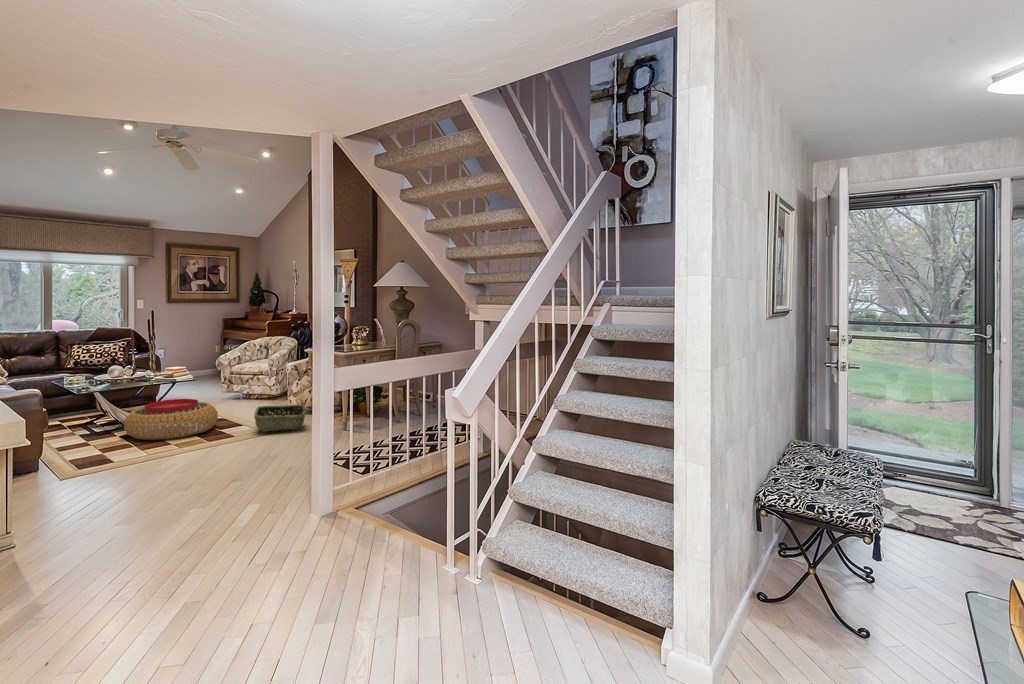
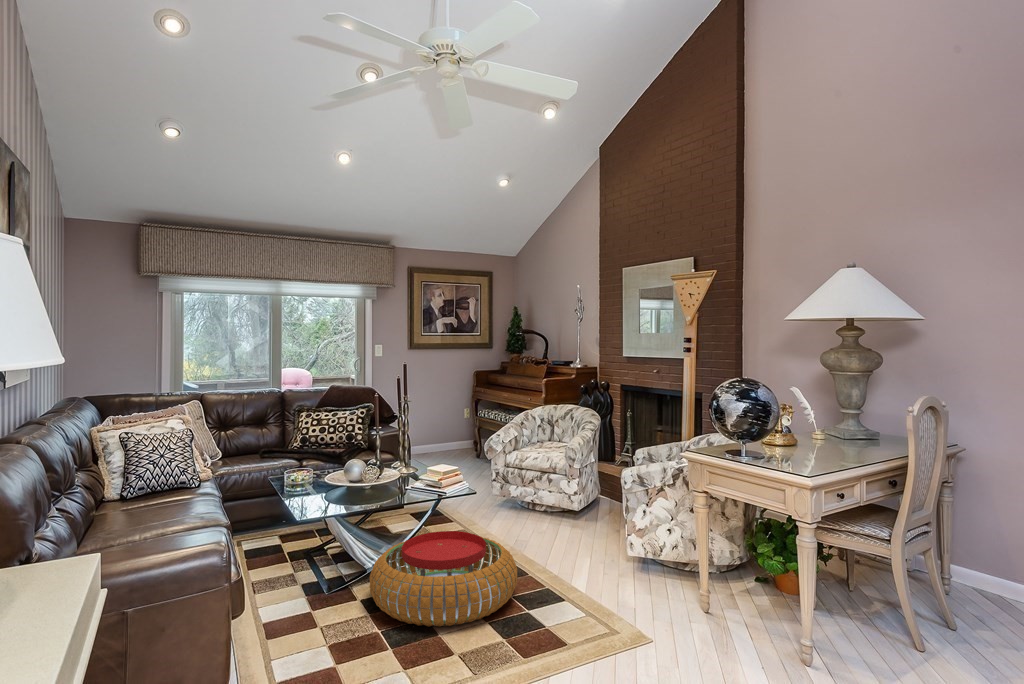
woven basket: present [254,405,306,432] -> none [591,565,697,628]

